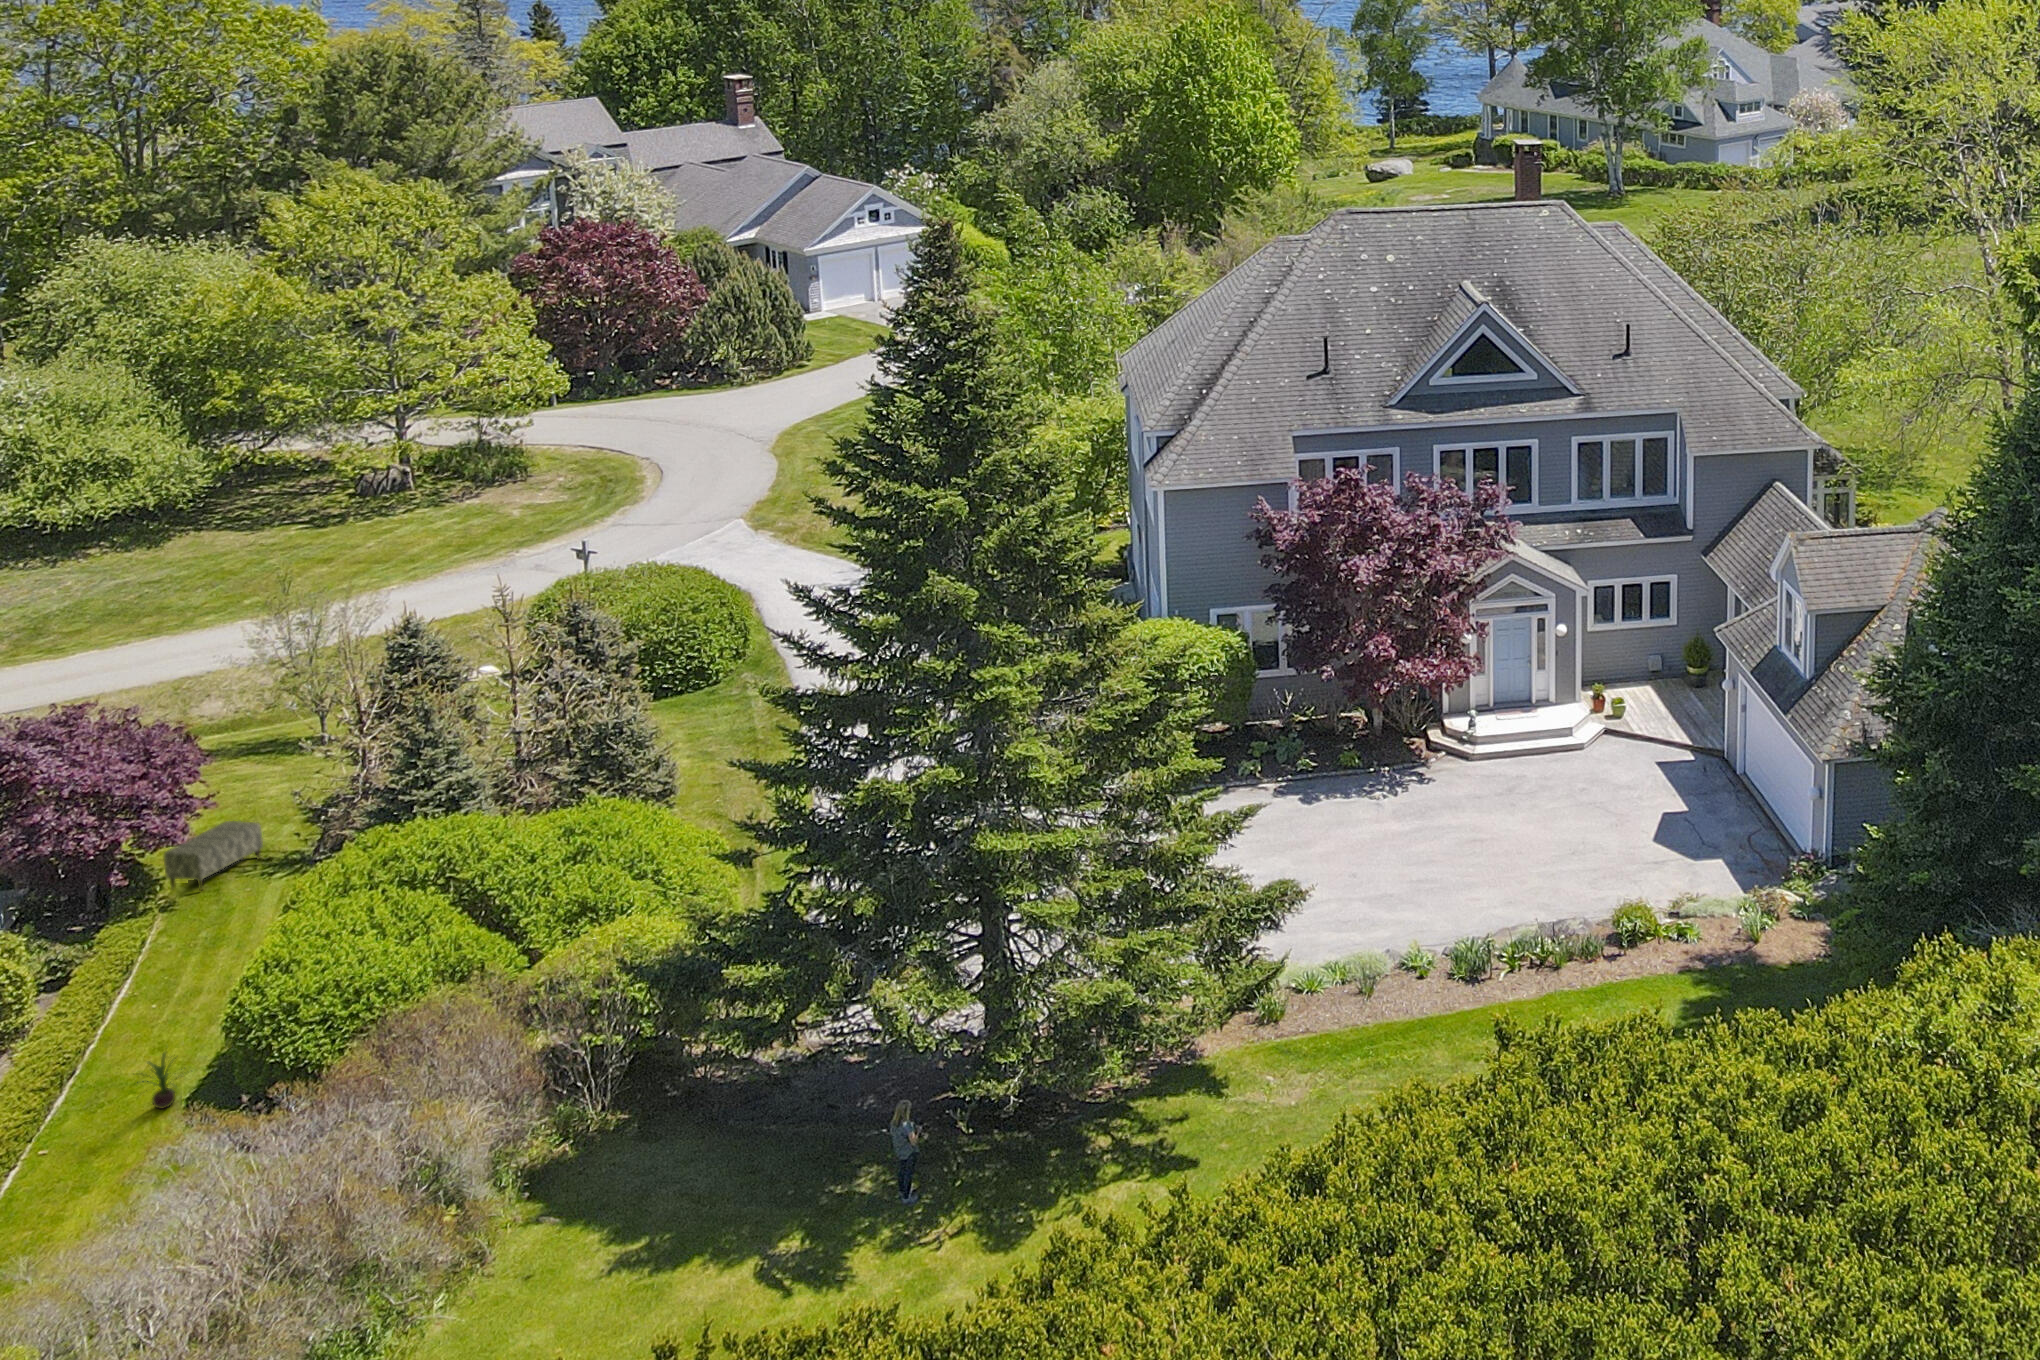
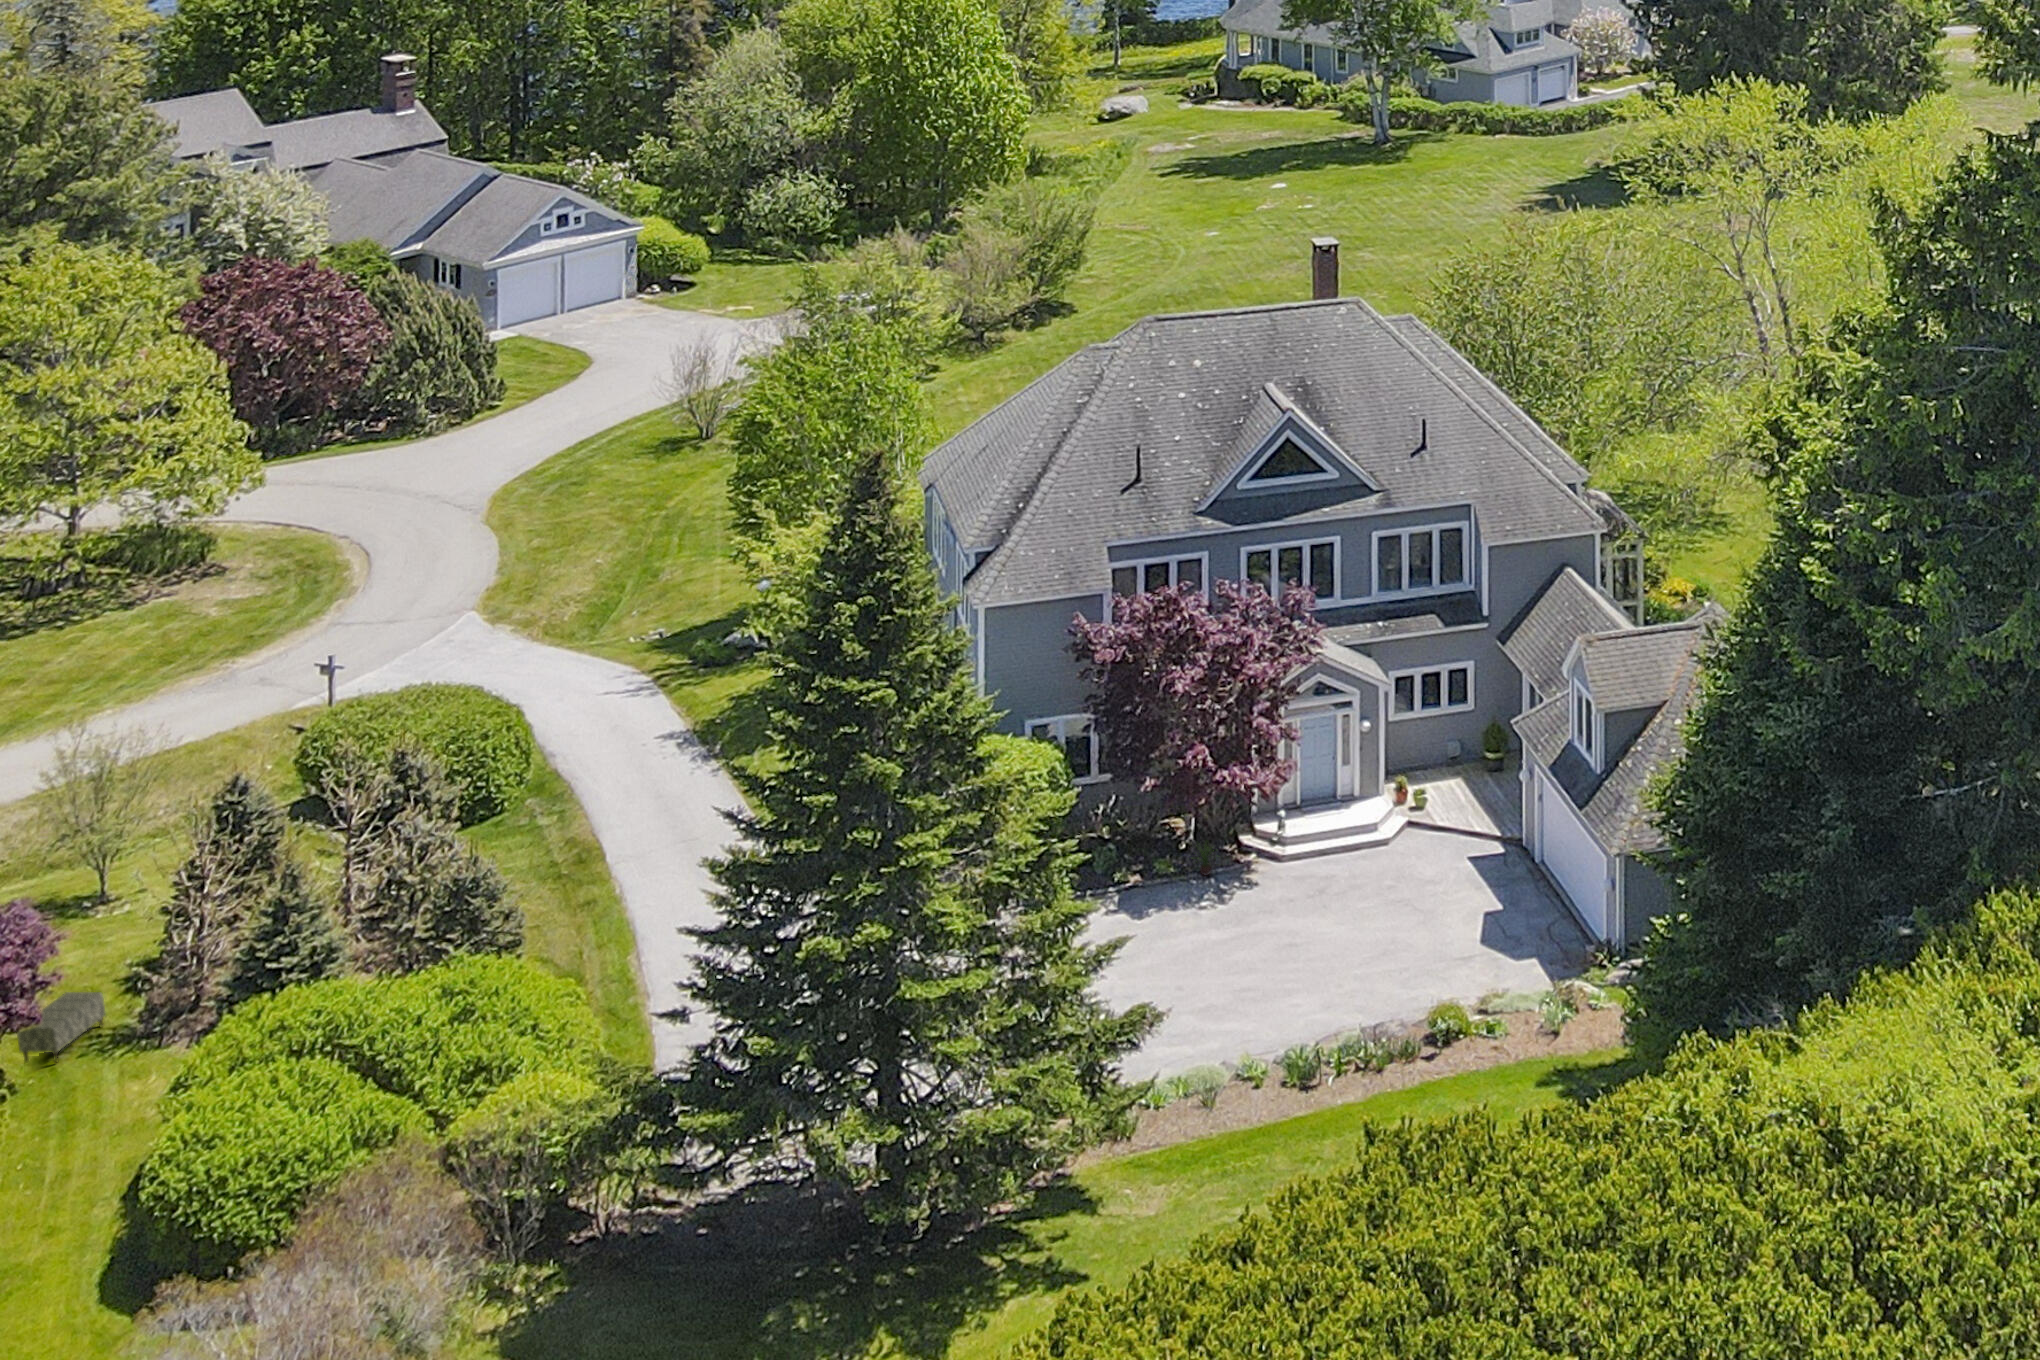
decorative plant: present [137,1052,182,1109] -> present [1197,845,1218,875]

